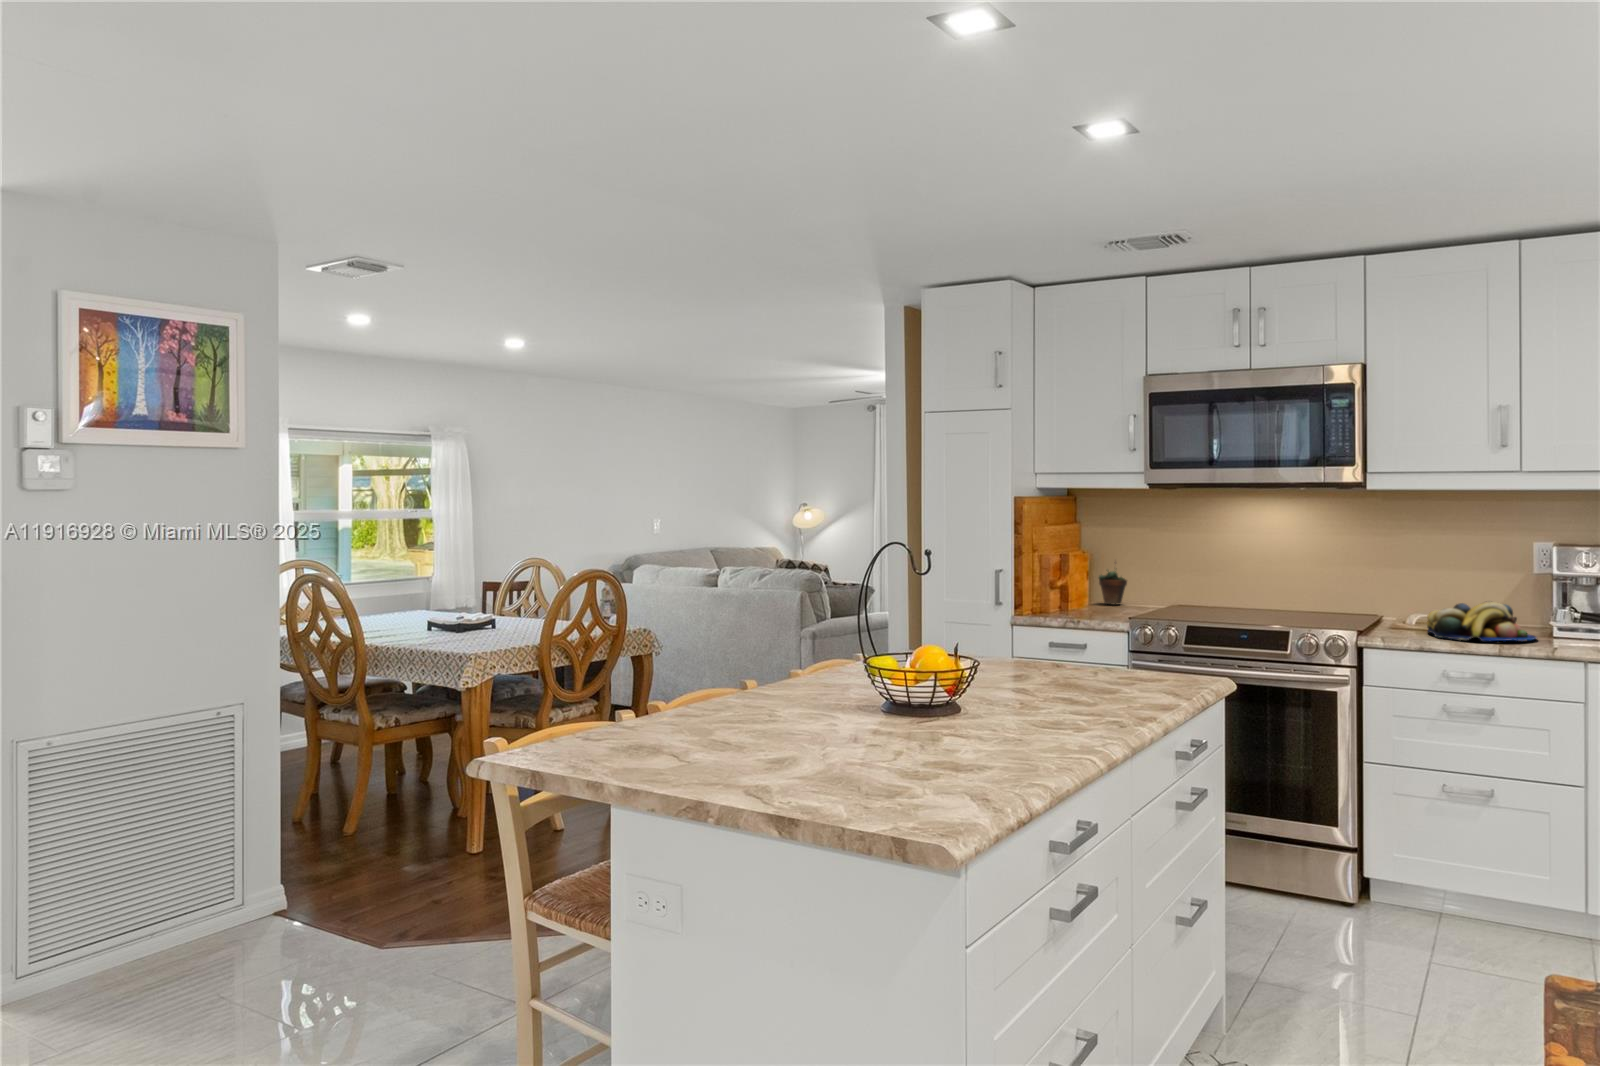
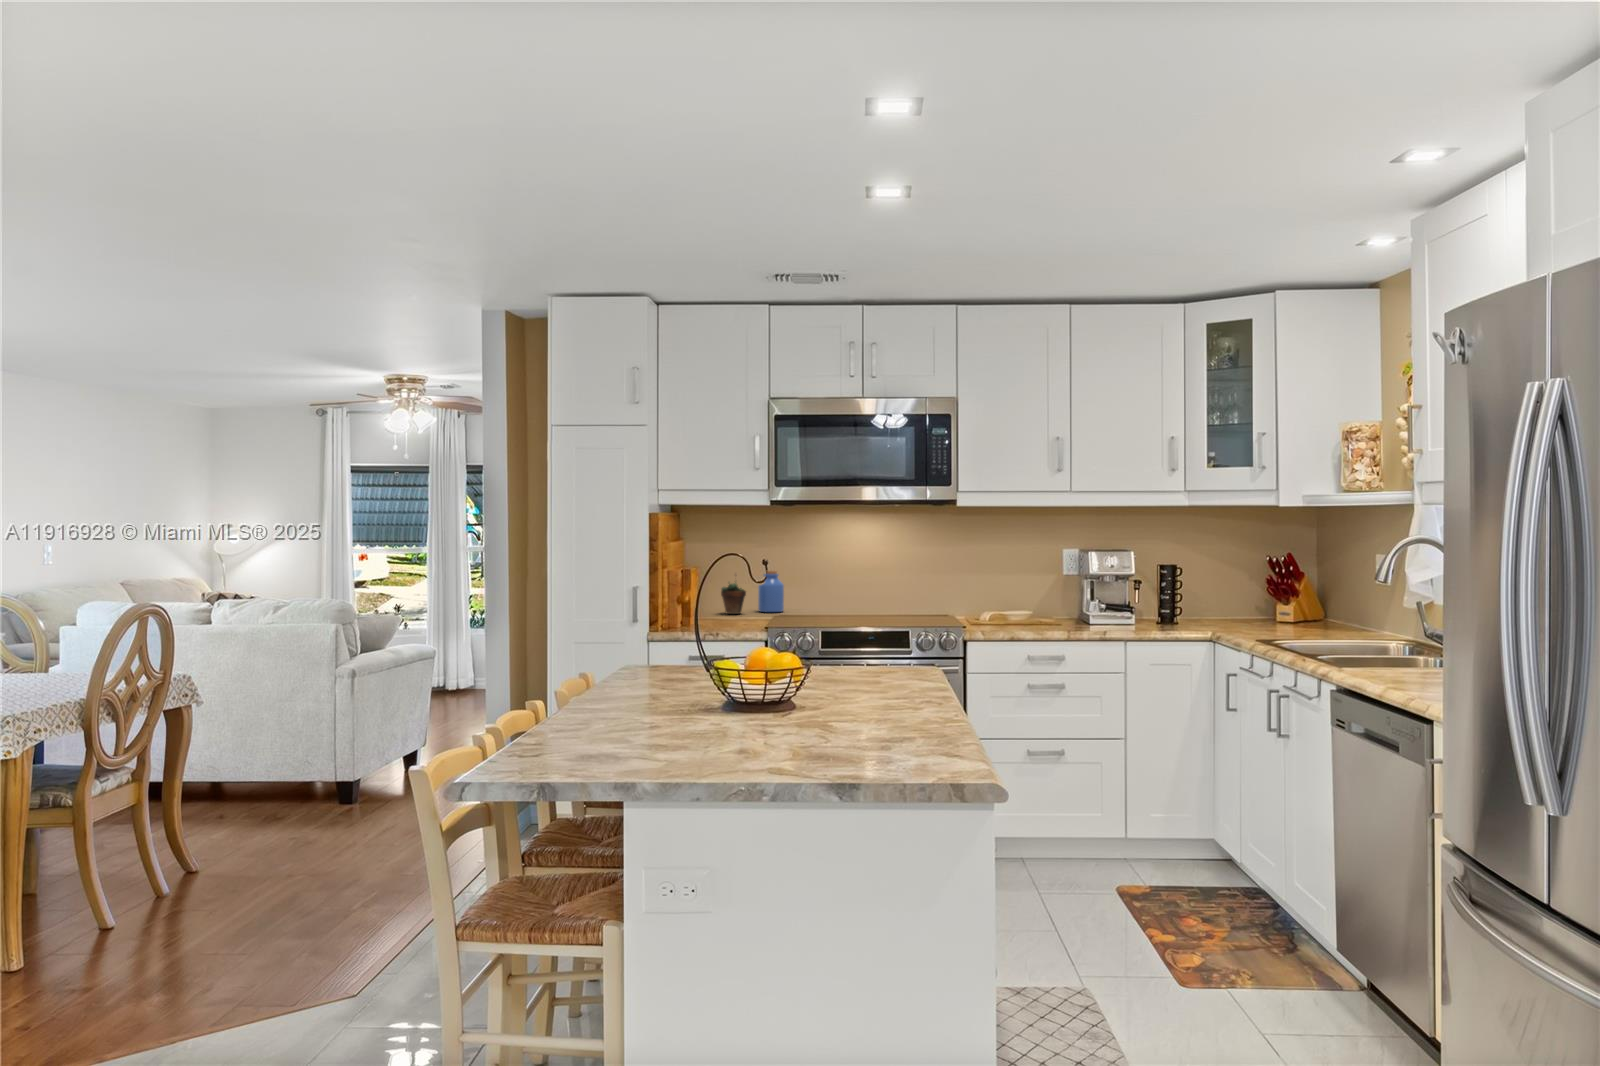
jar: none [1143,559,1173,605] -> present [758,570,784,612]
fruit bowl: present [1427,601,1536,641] -> none [1004,597,1087,631]

